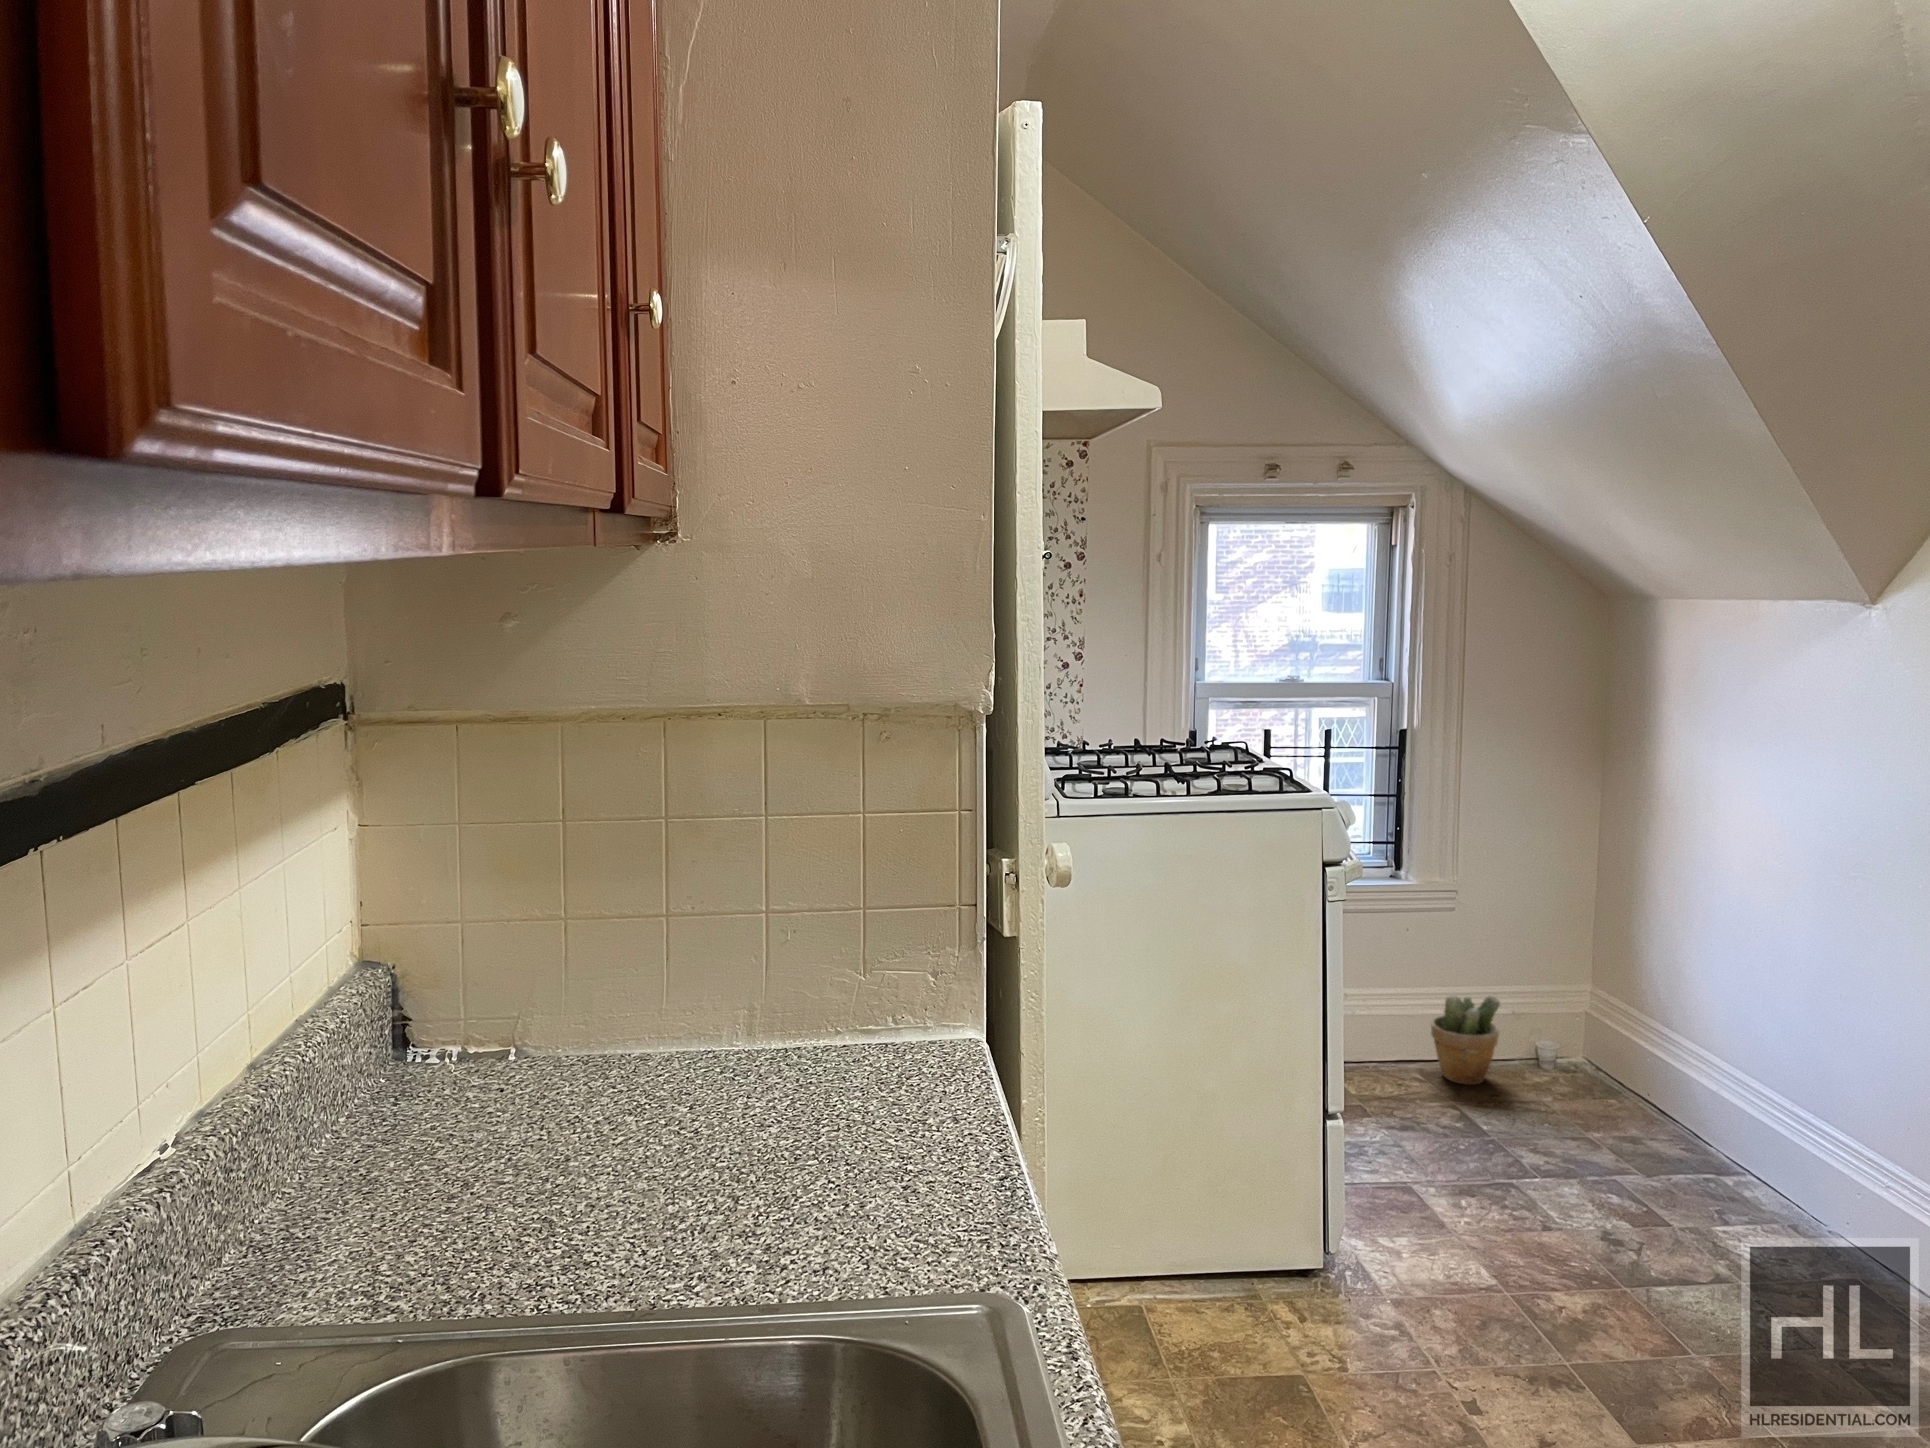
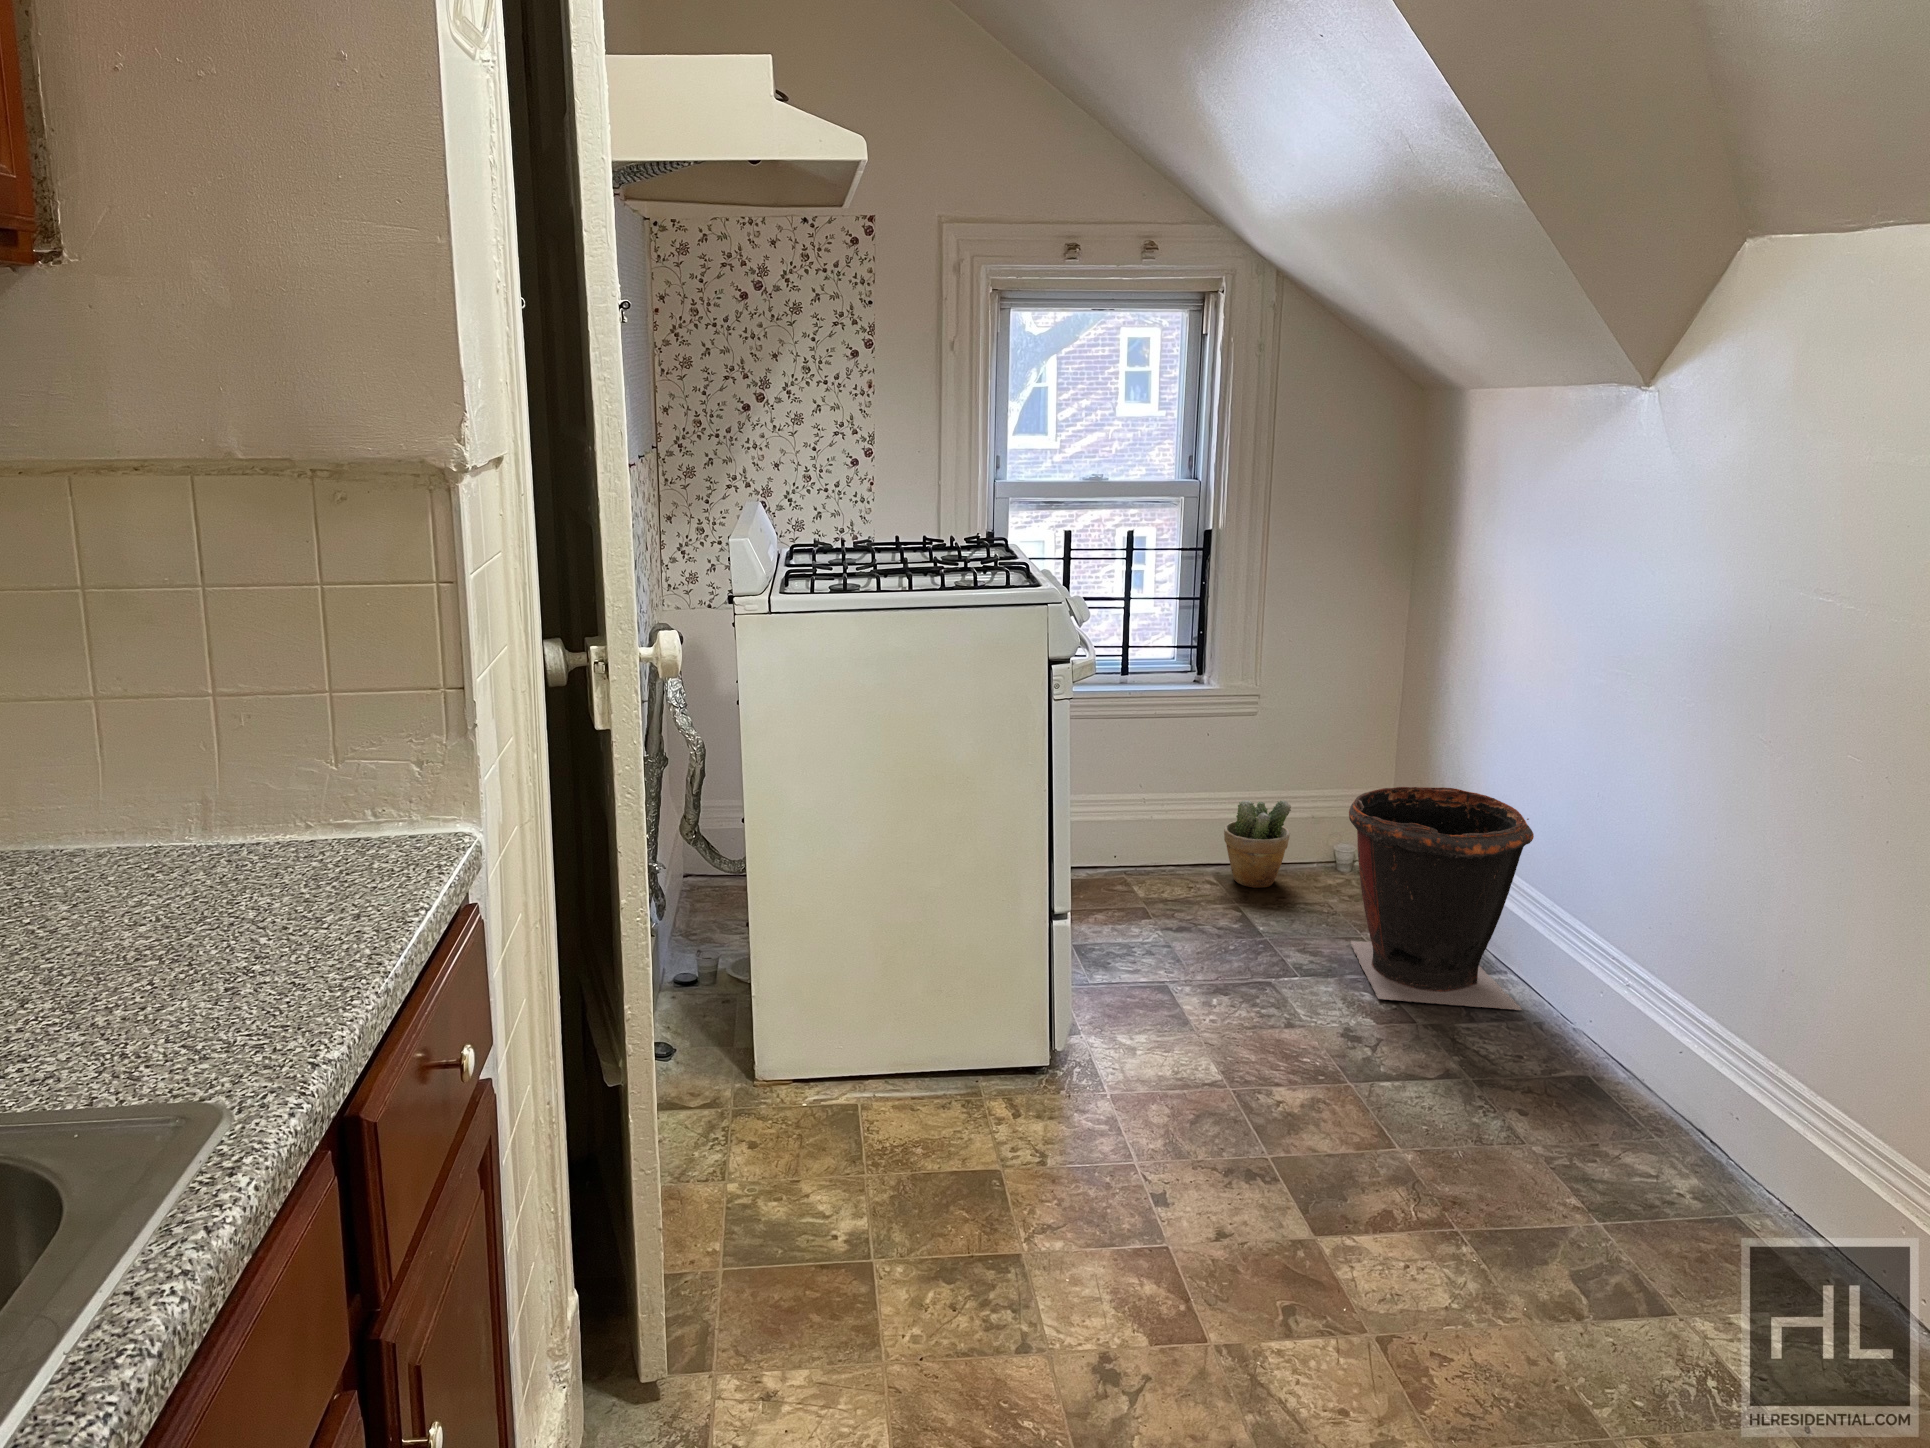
waste bin: none [1581,985,1780,1216] -> present [1349,787,1534,1010]

